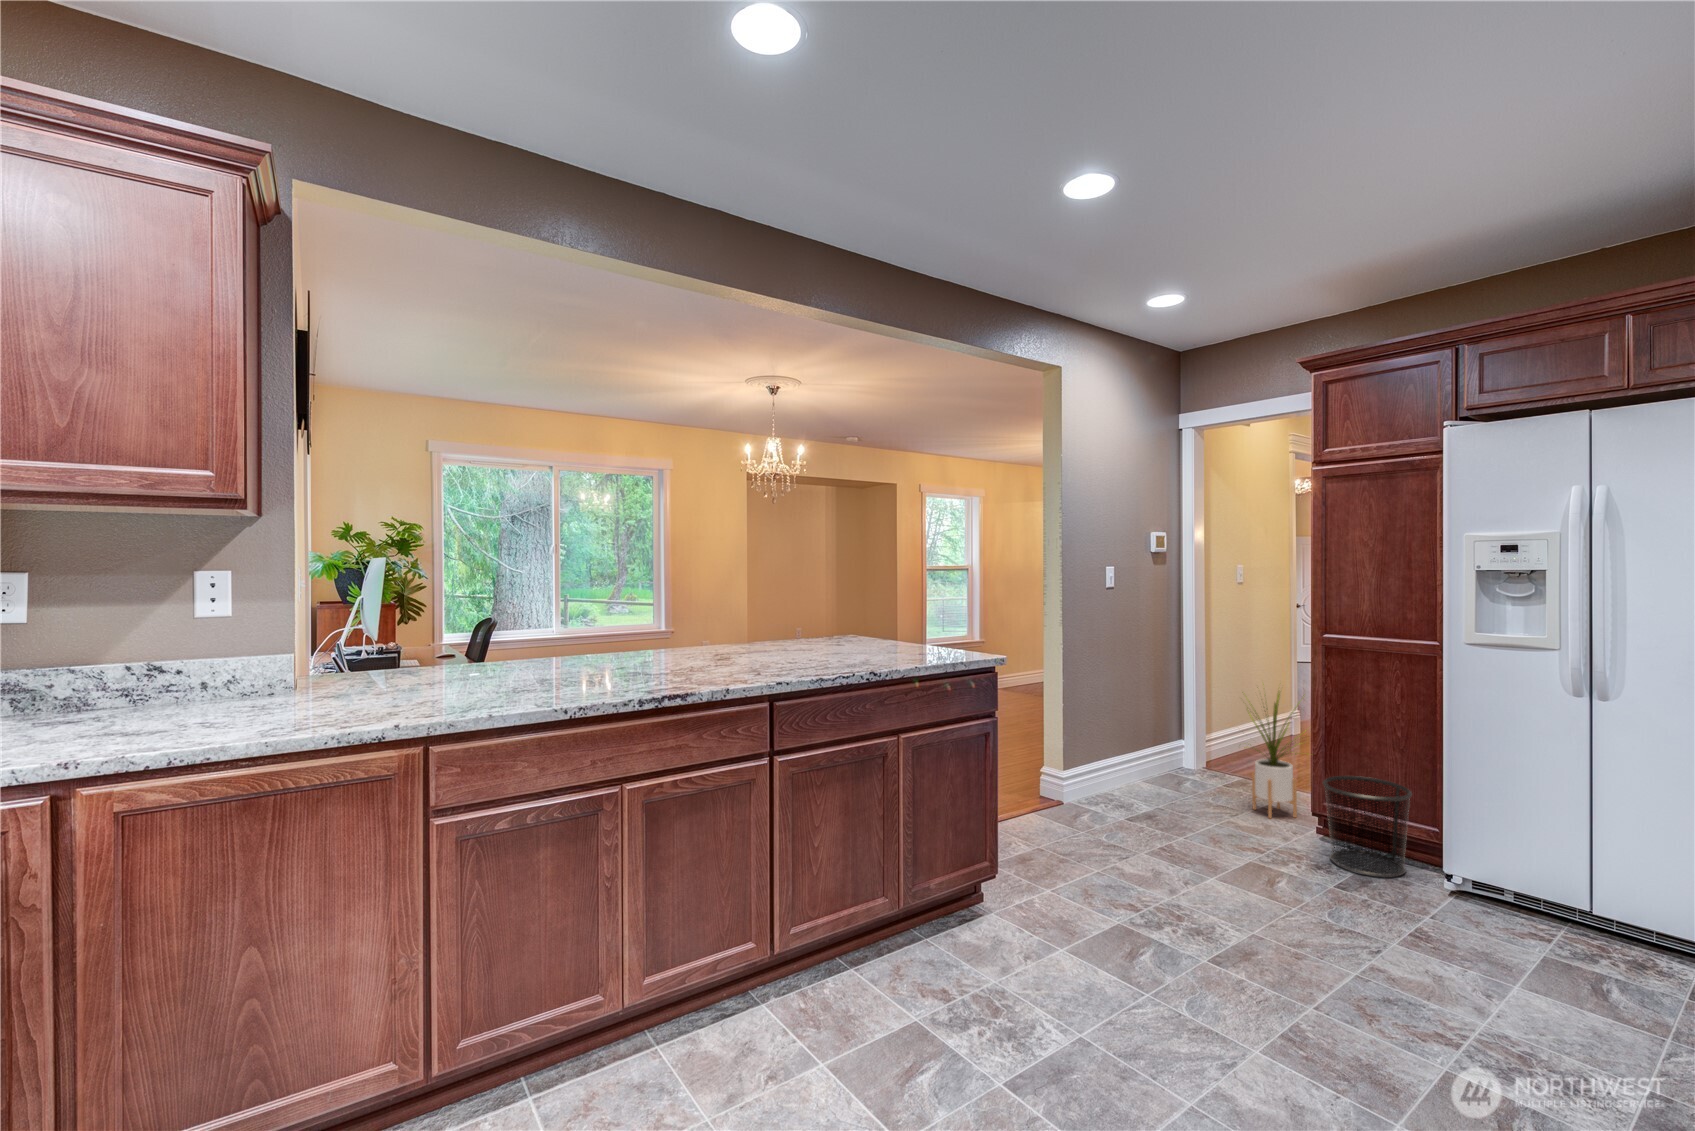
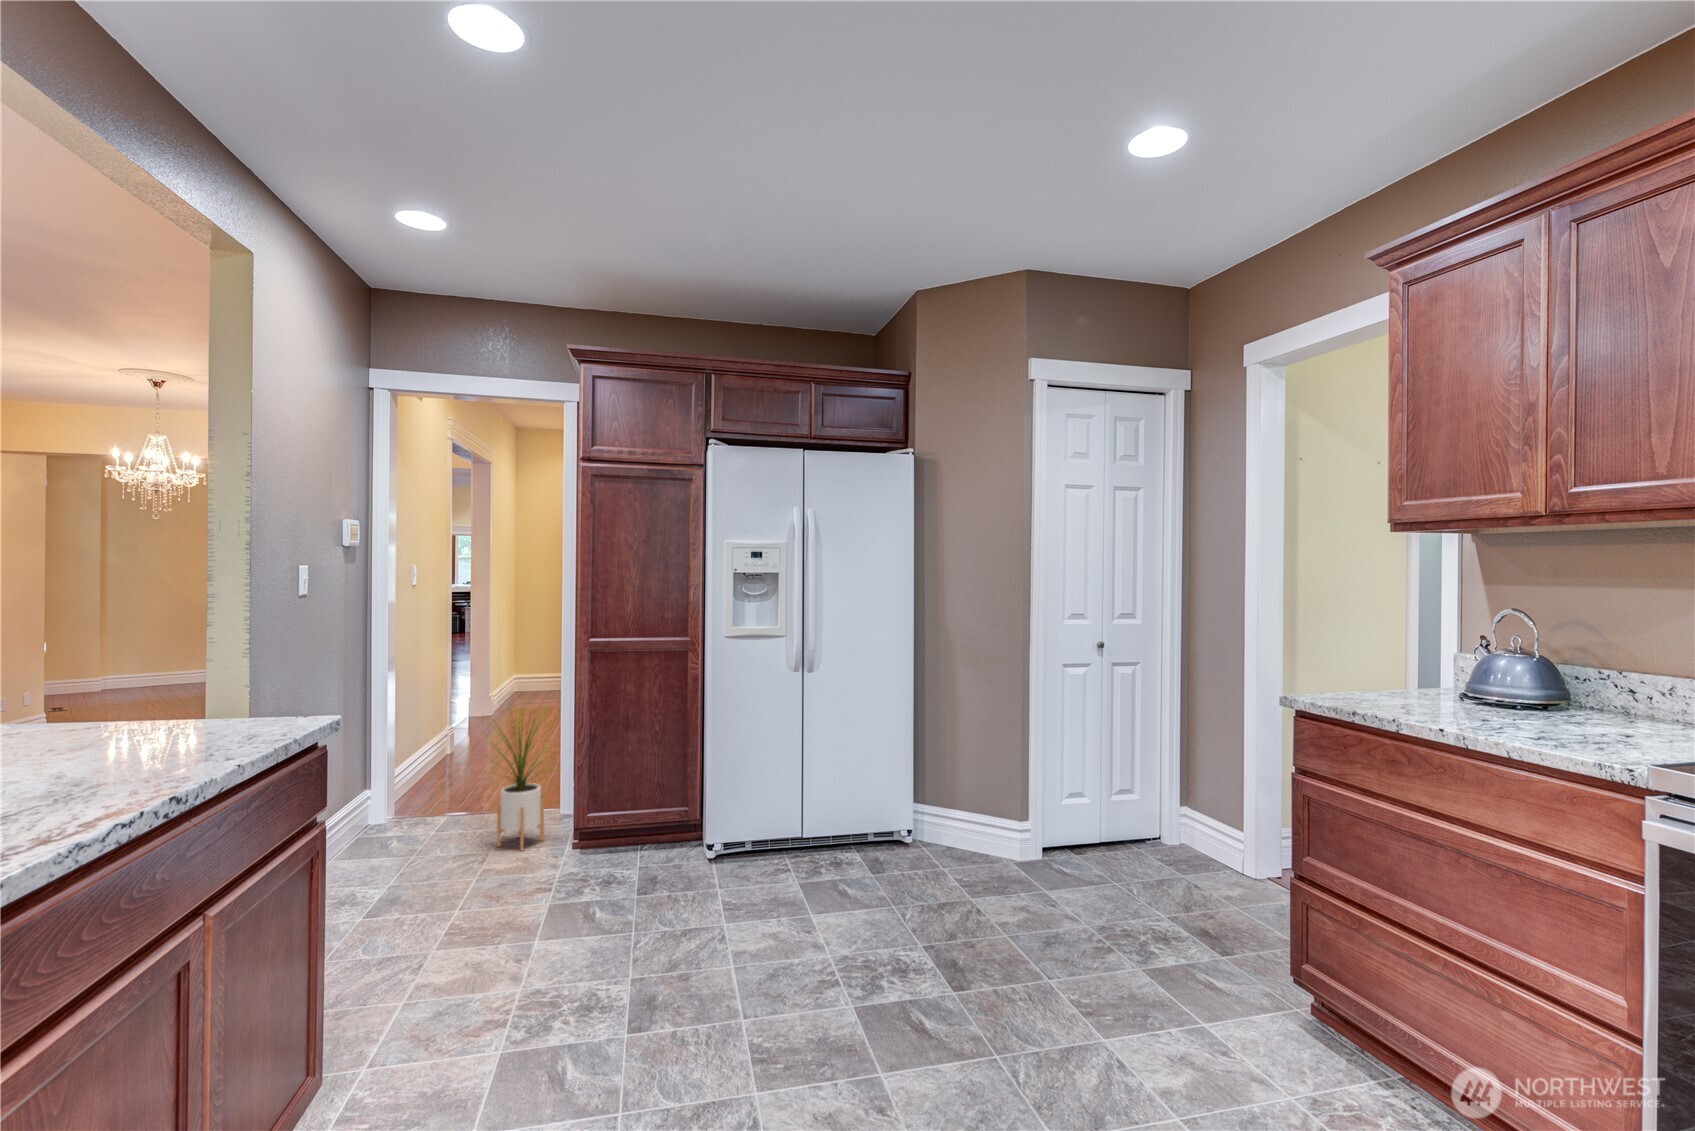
waste bin: present [1323,776,1412,877] -> none [603,776,678,874]

